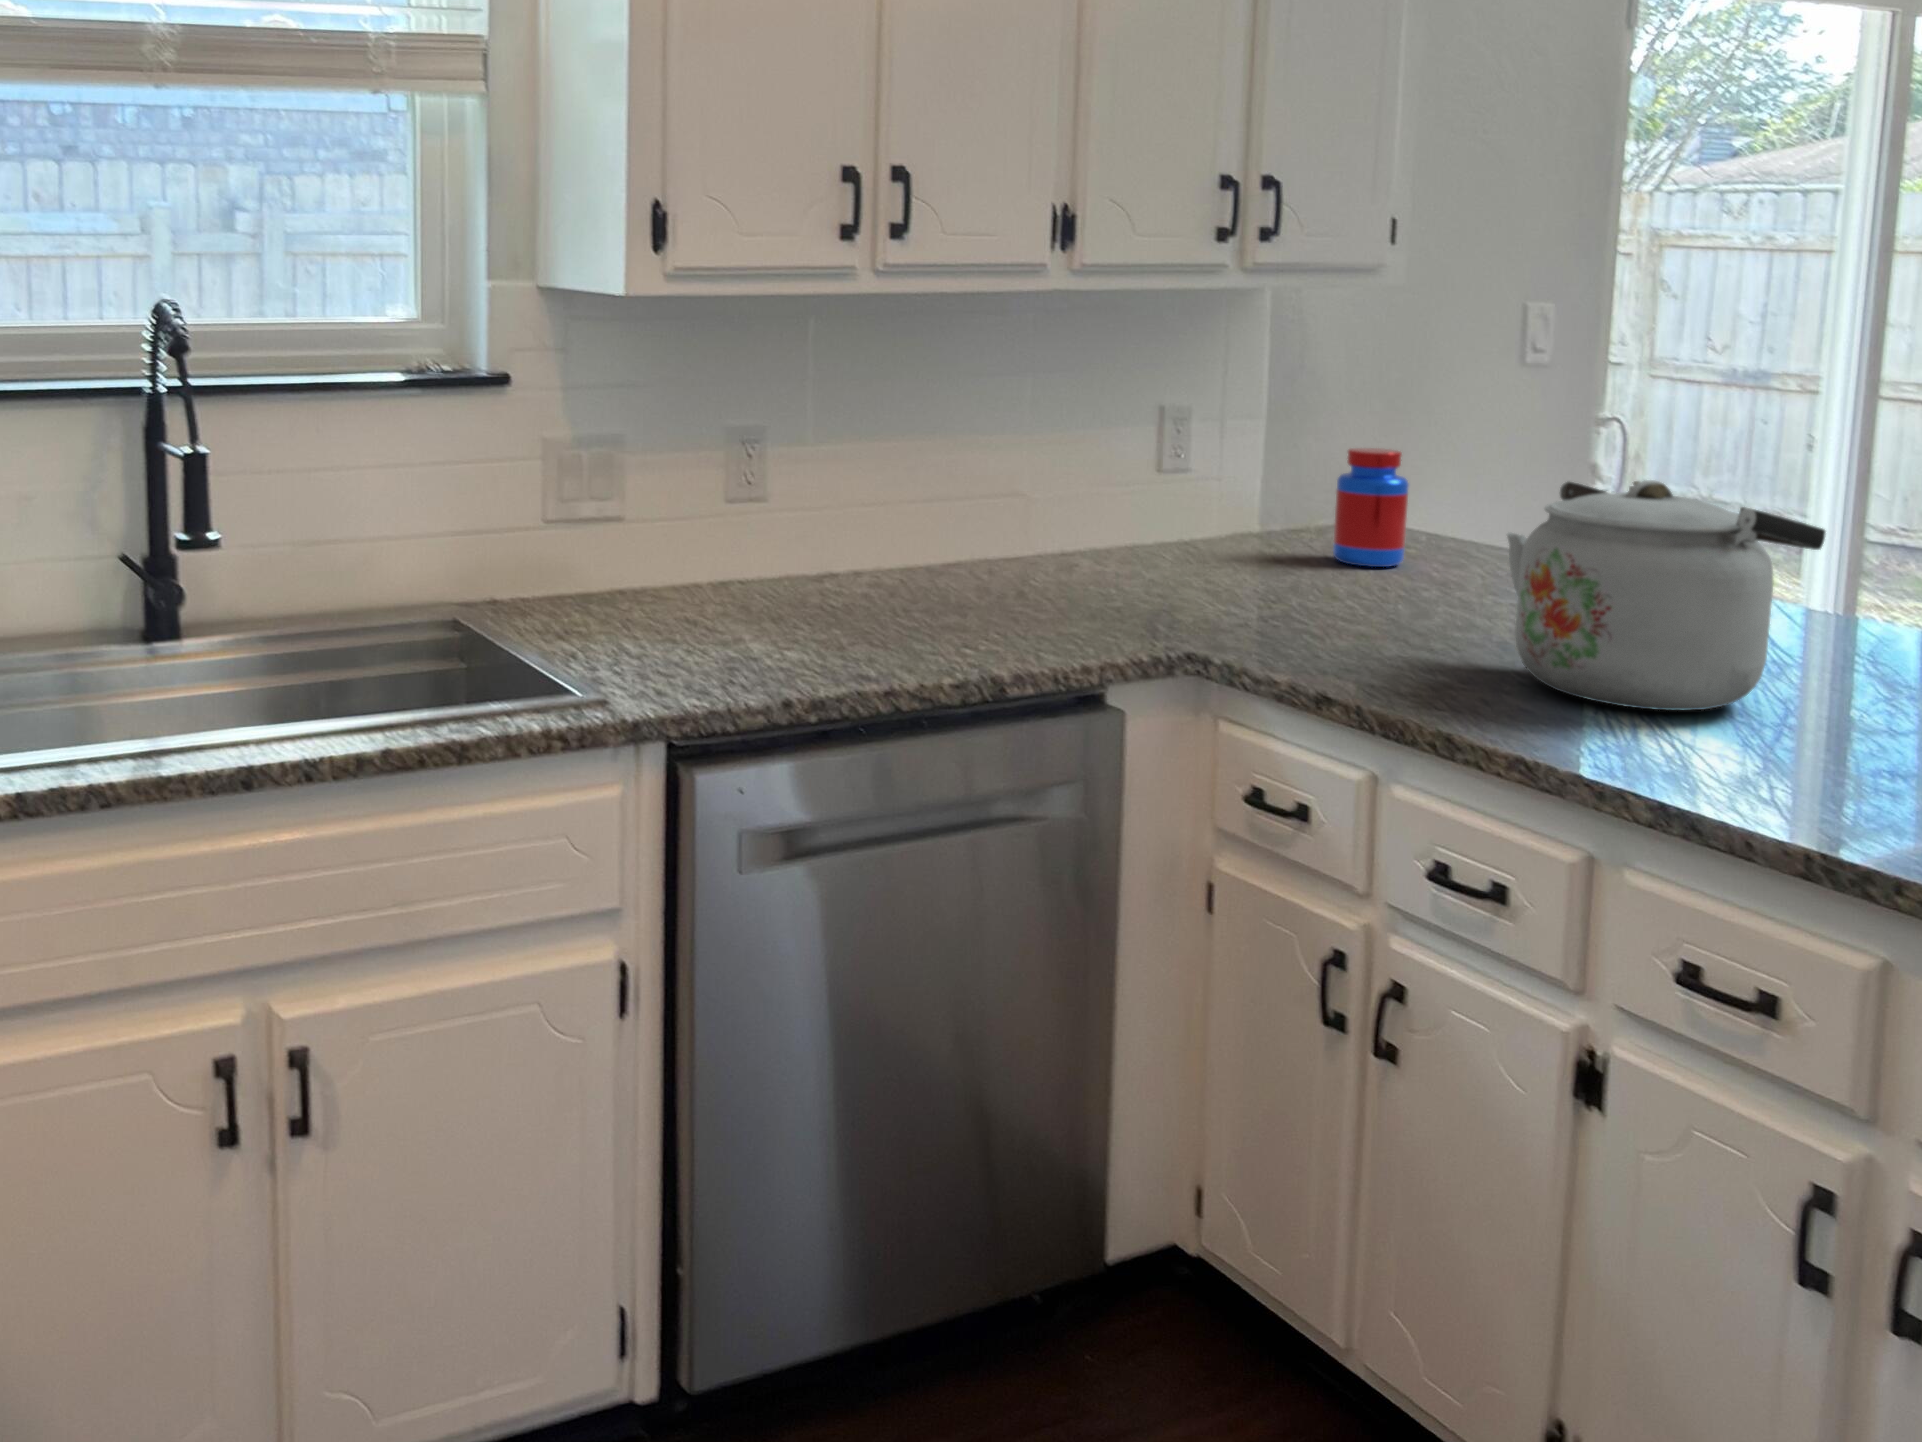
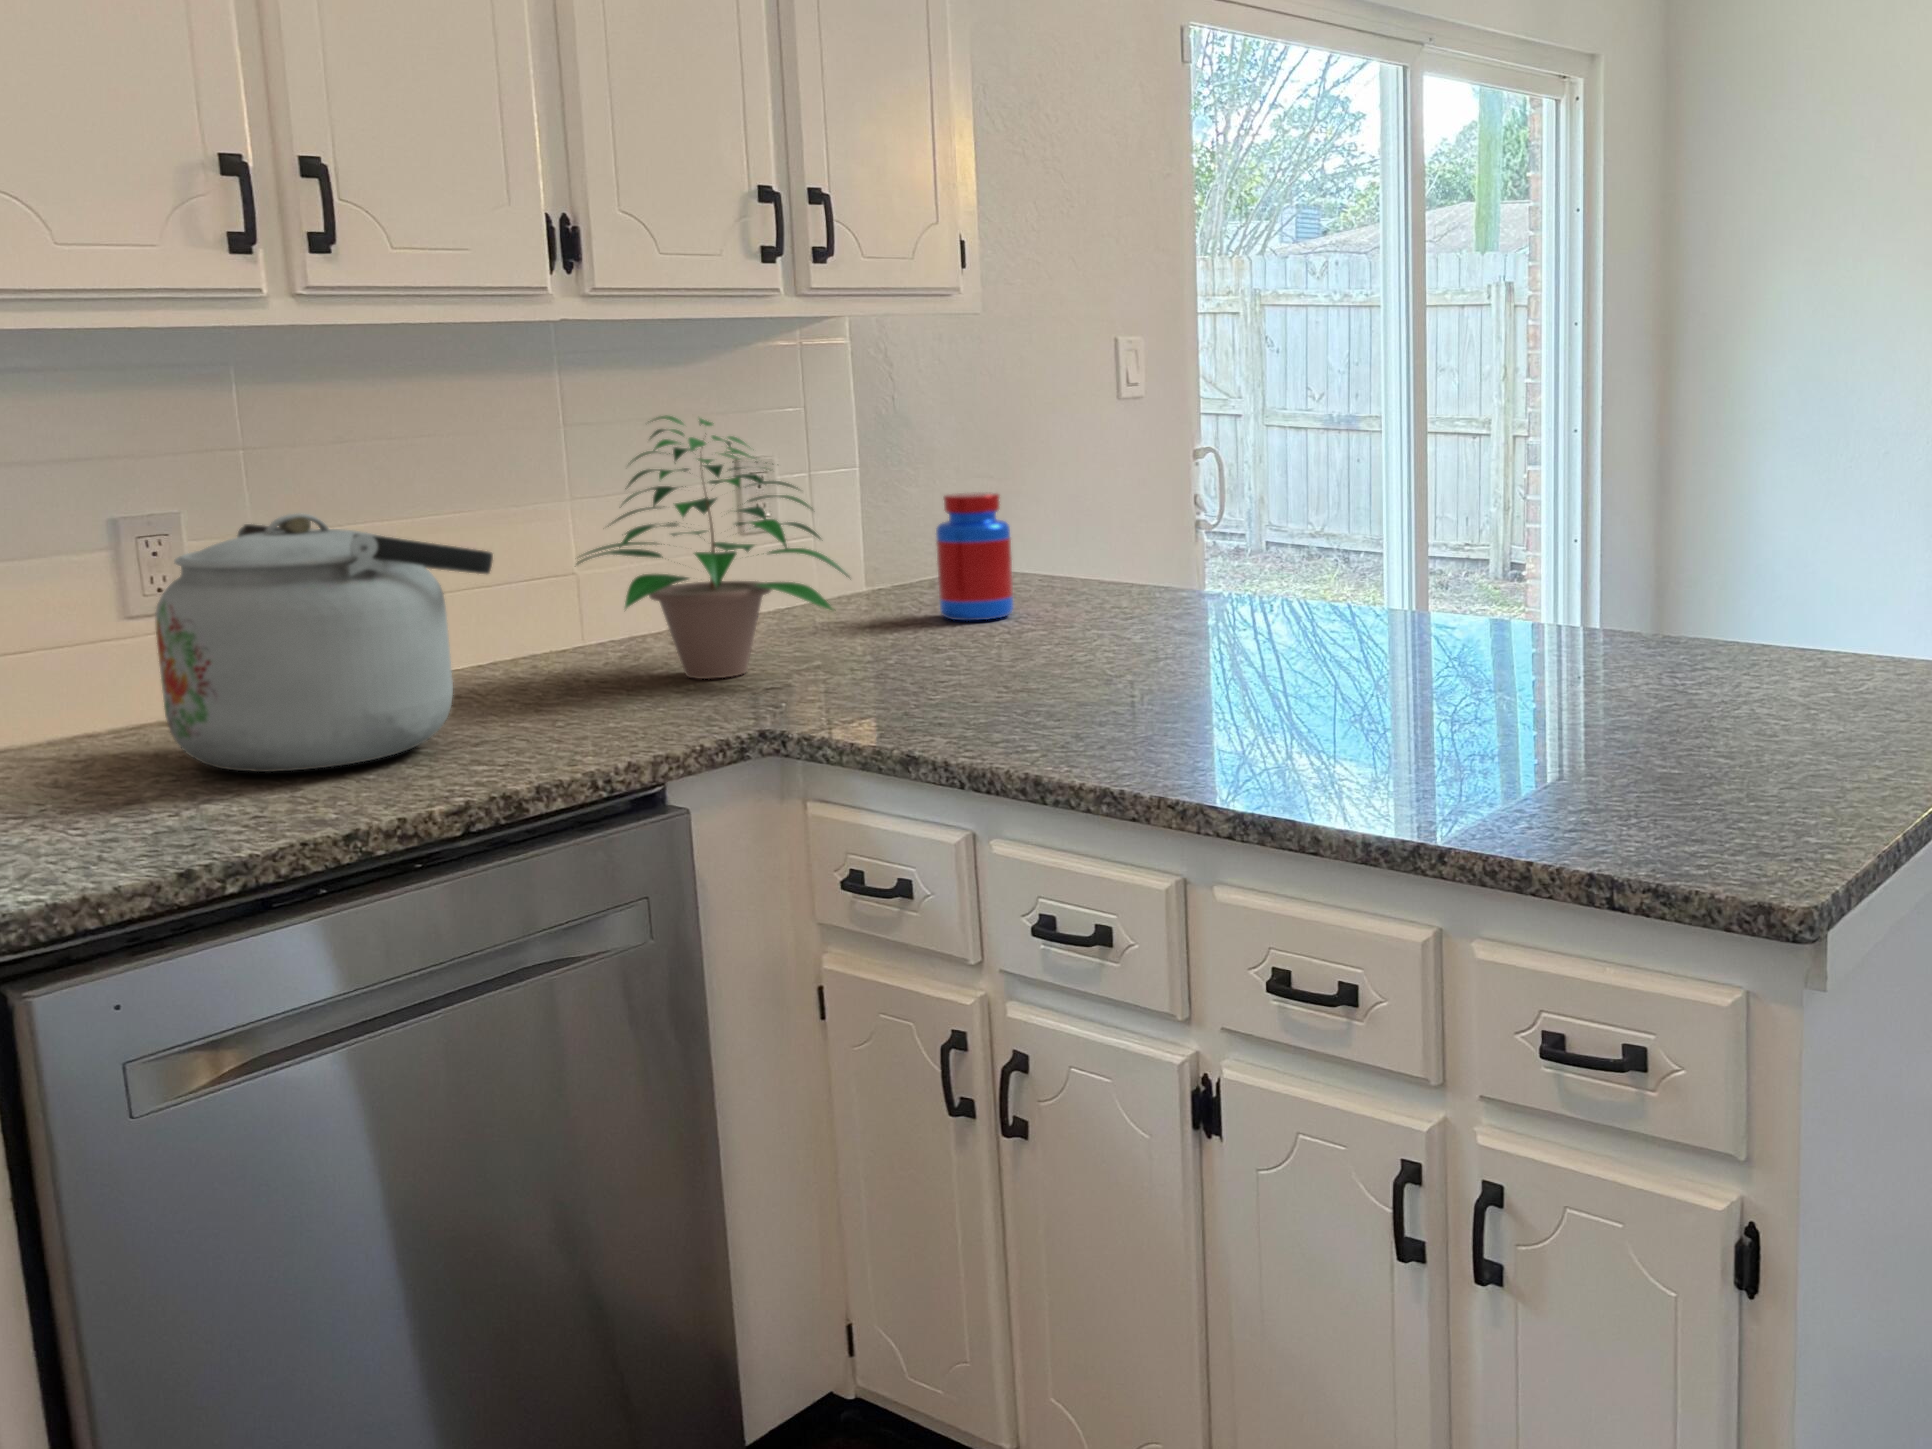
potted plant: none [1036,371,1266,595] -> present [577,416,848,679]
kettle: present [1507,480,1826,710] -> present [155,513,493,772]

